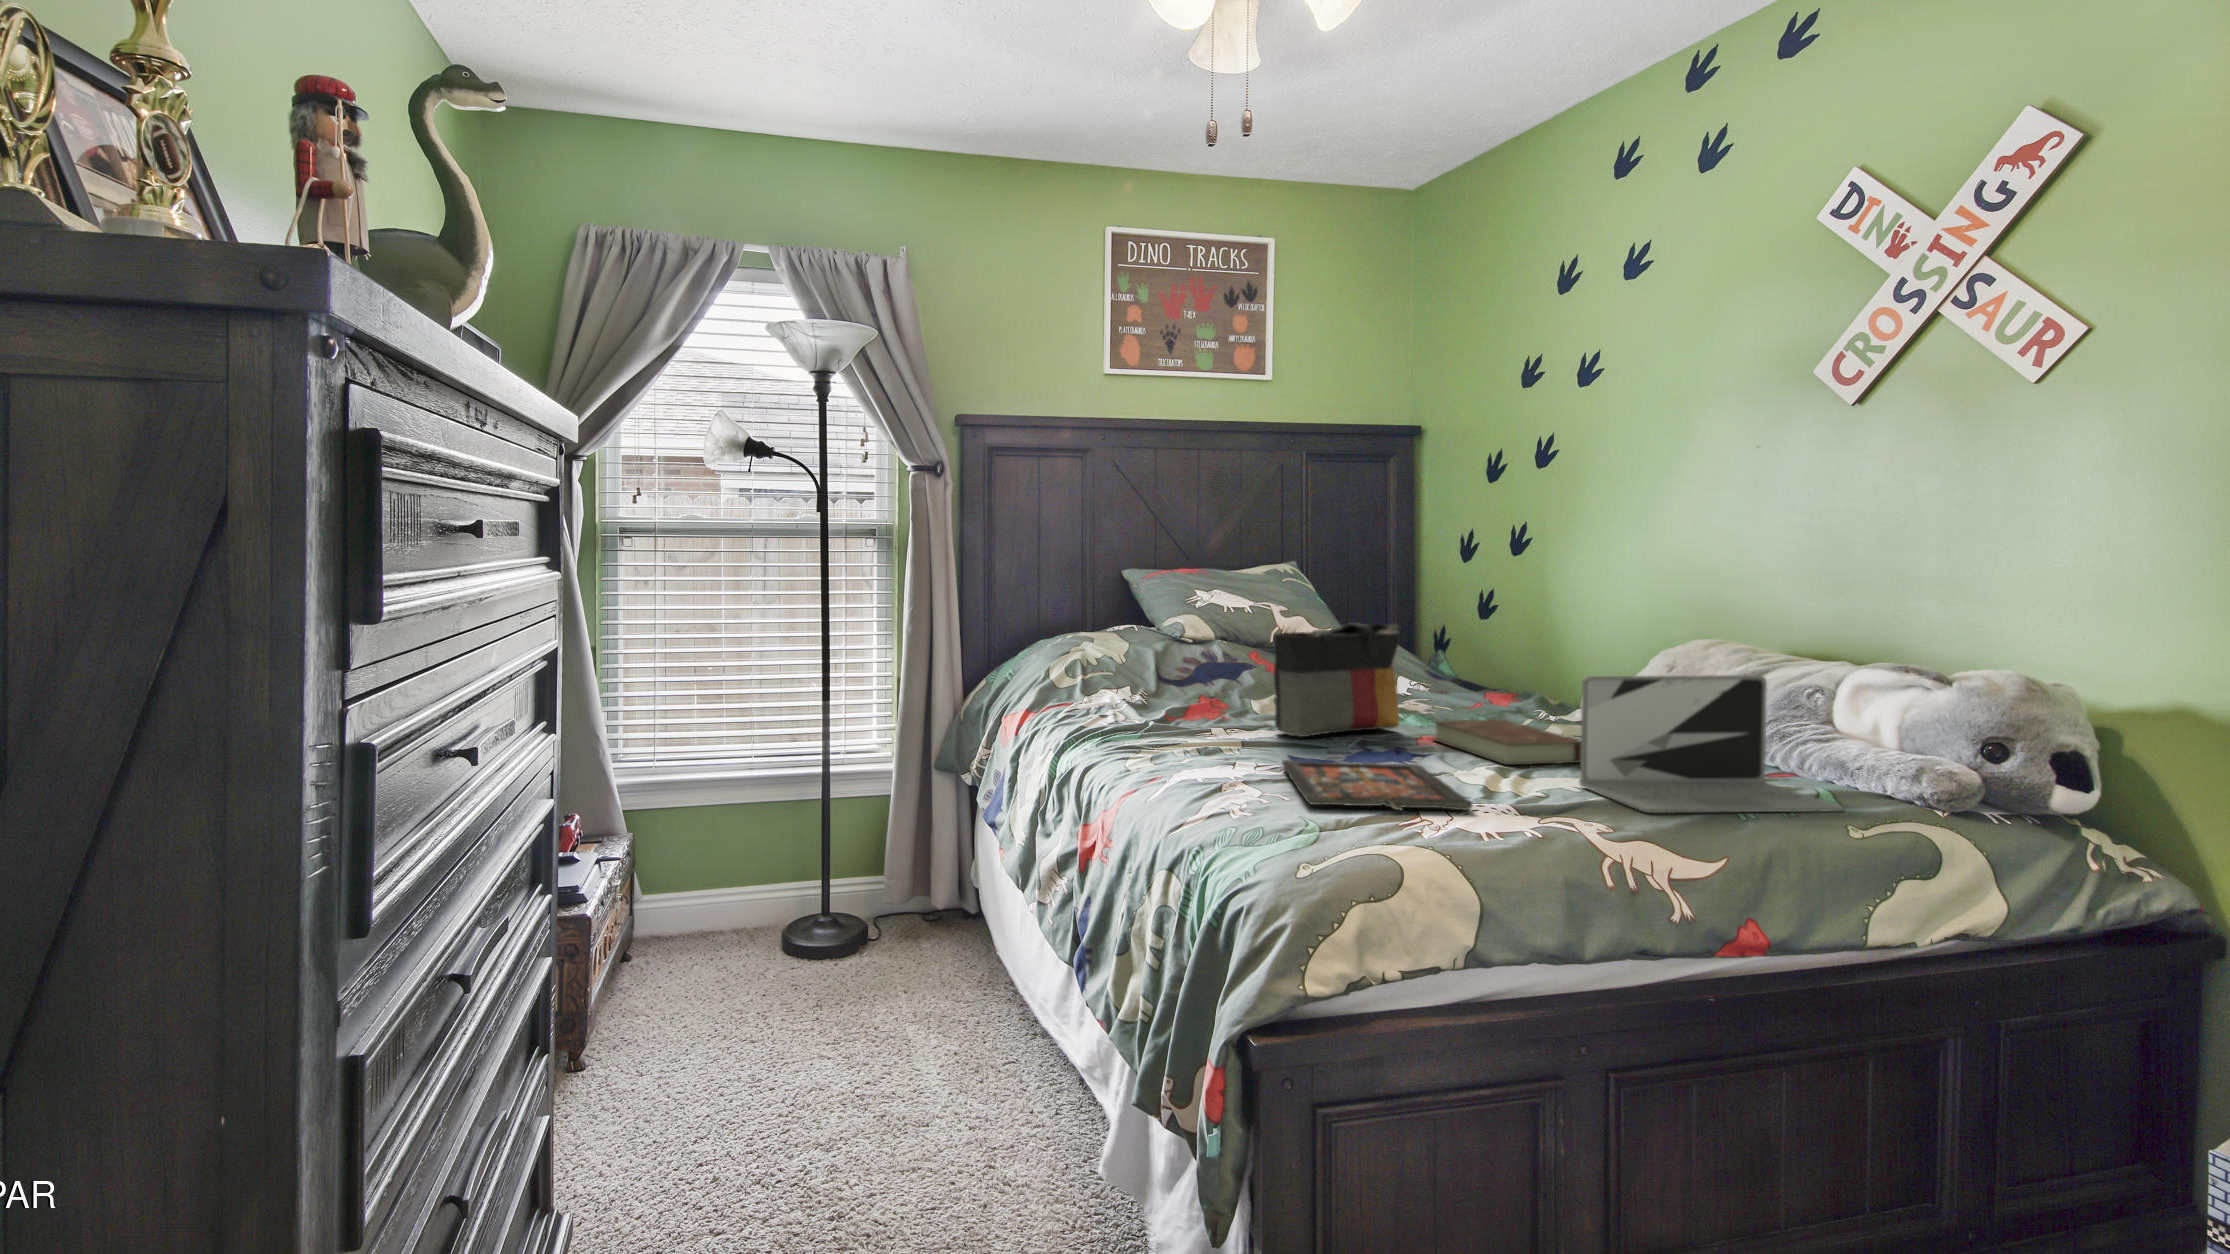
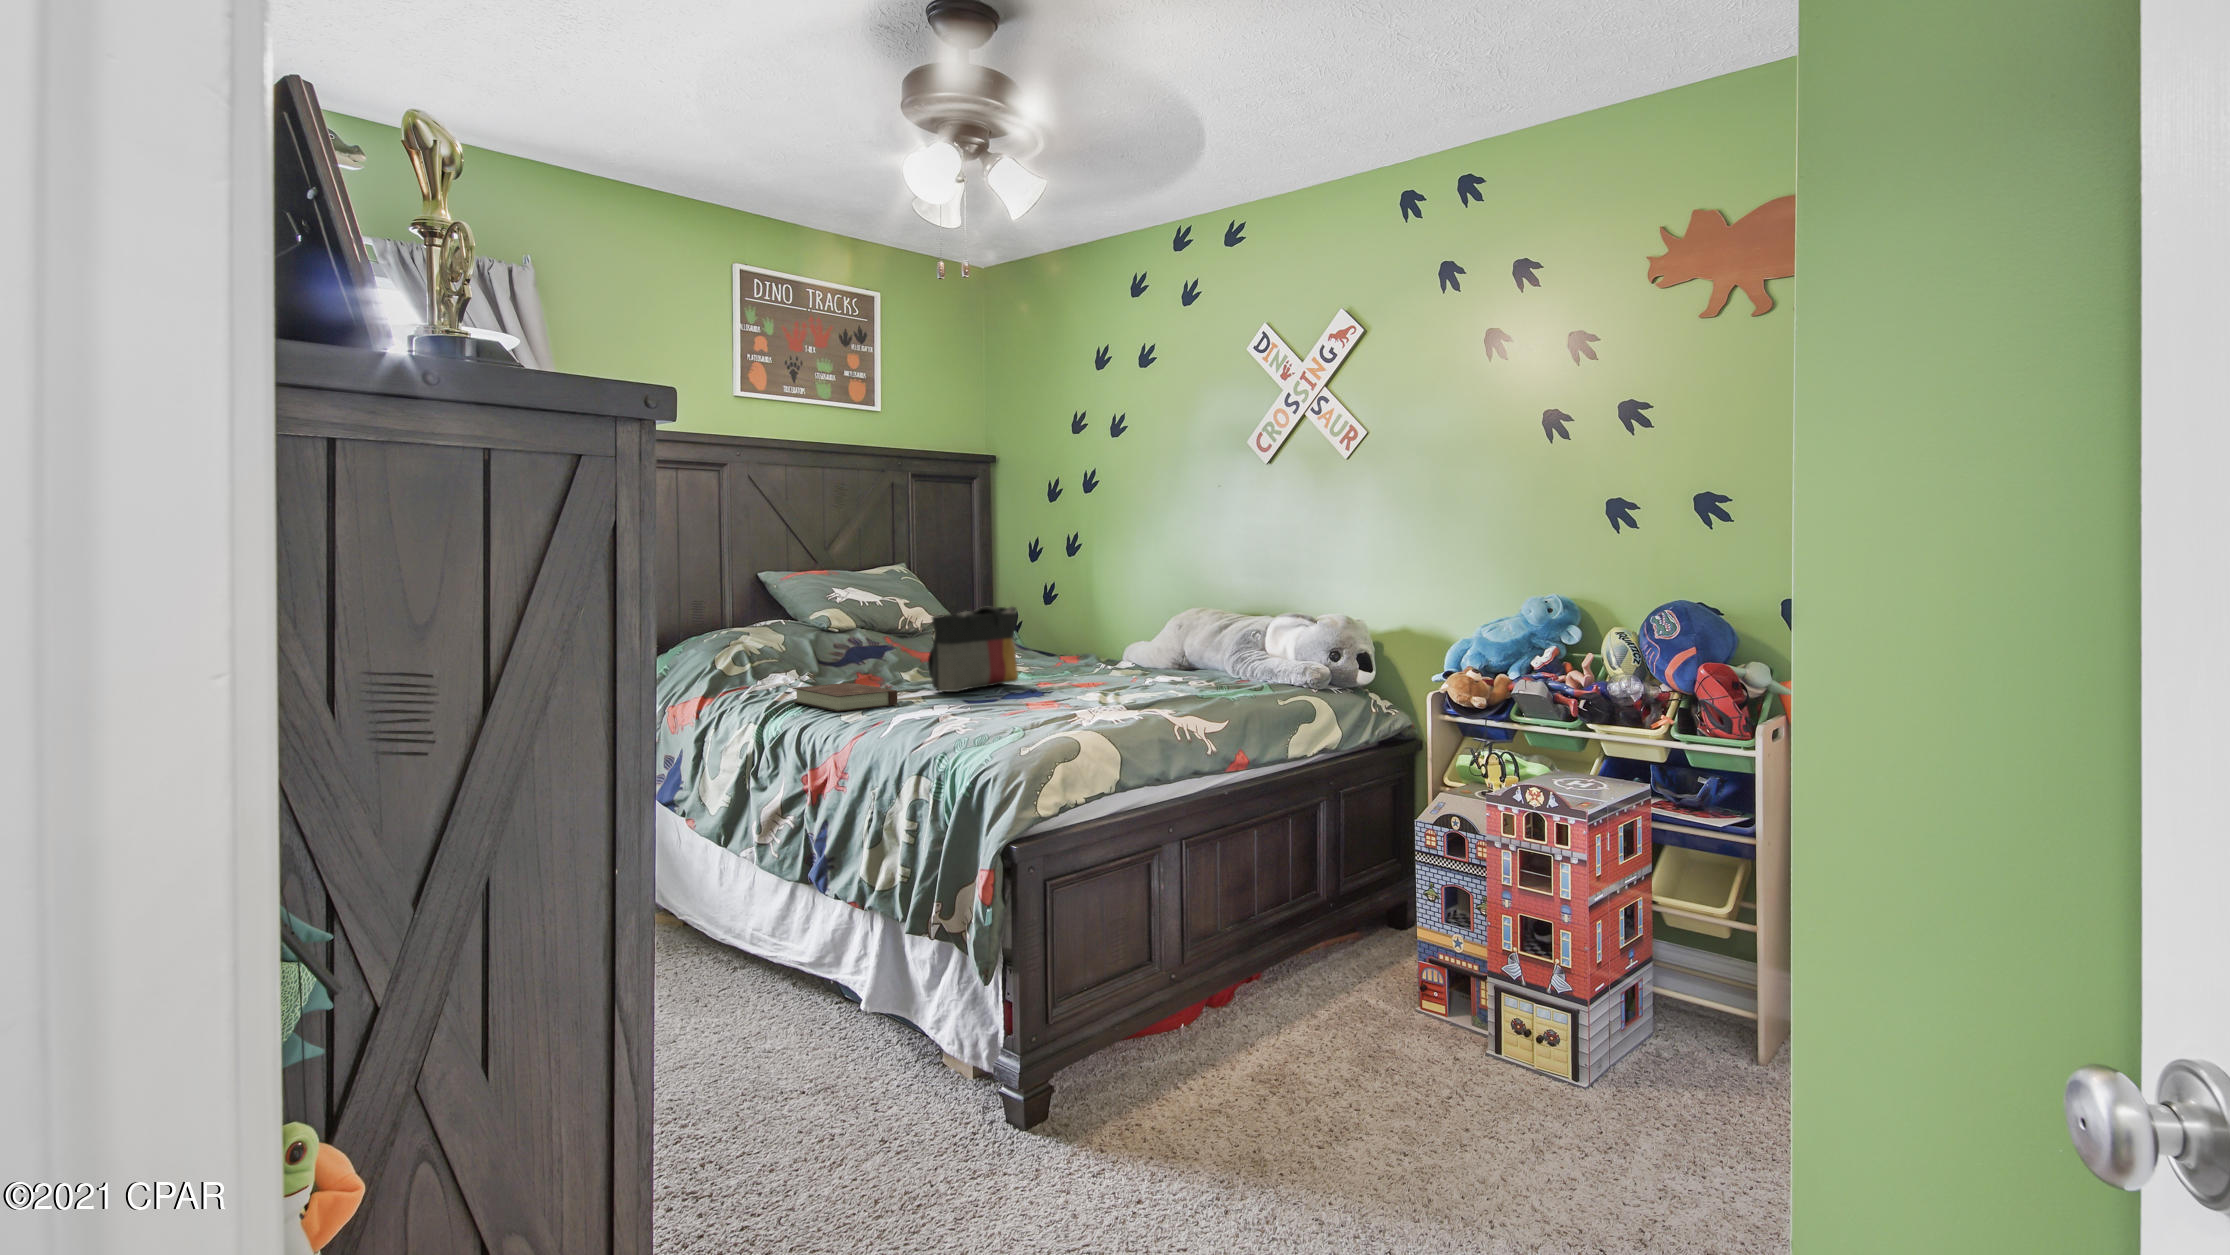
laptop: present [1580,675,1844,813] -> none [1147,624,1277,705]
book: present [1433,719,1581,765] -> present [793,683,897,712]
board game: present [1282,760,1472,810] -> none [962,696,1099,721]

